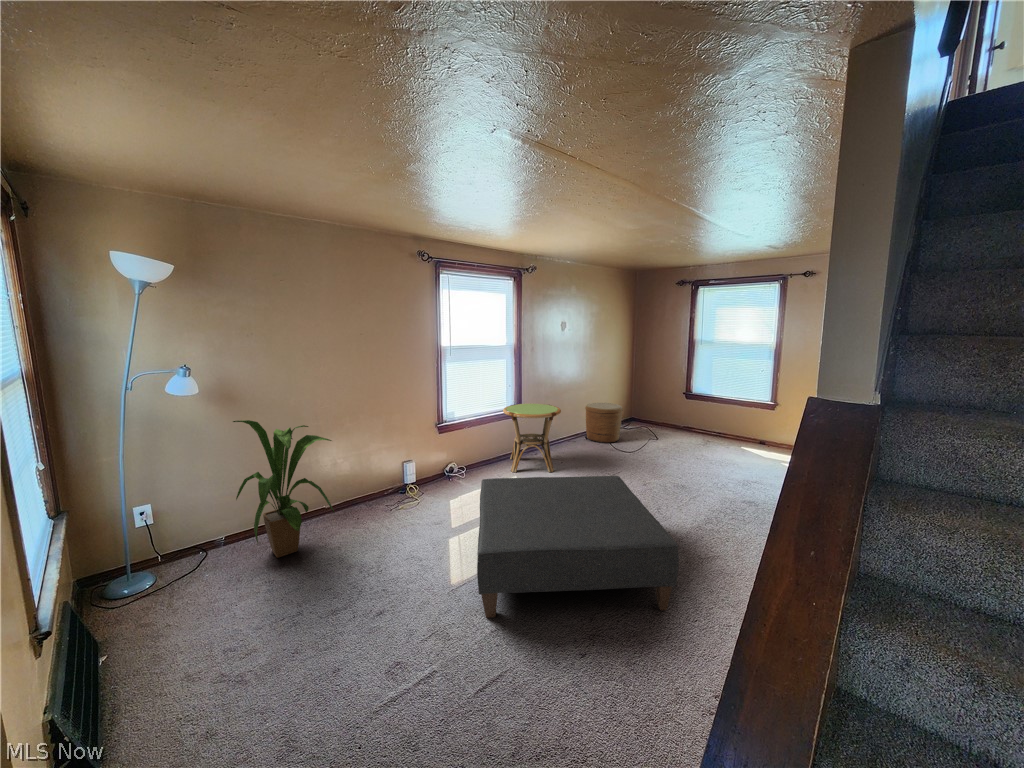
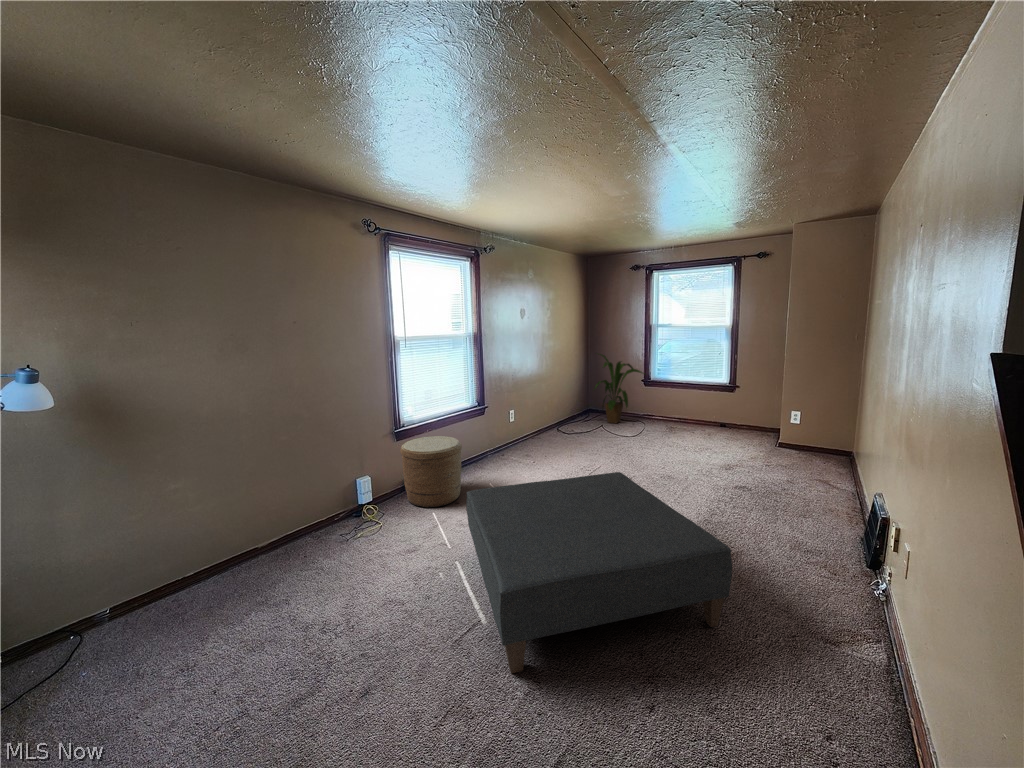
woven basket: present [585,403,623,443] -> present [400,436,462,507]
side table: present [503,404,561,472] -> none [468,399,533,478]
house plant: present [233,420,334,558] -> present [595,354,643,424]

